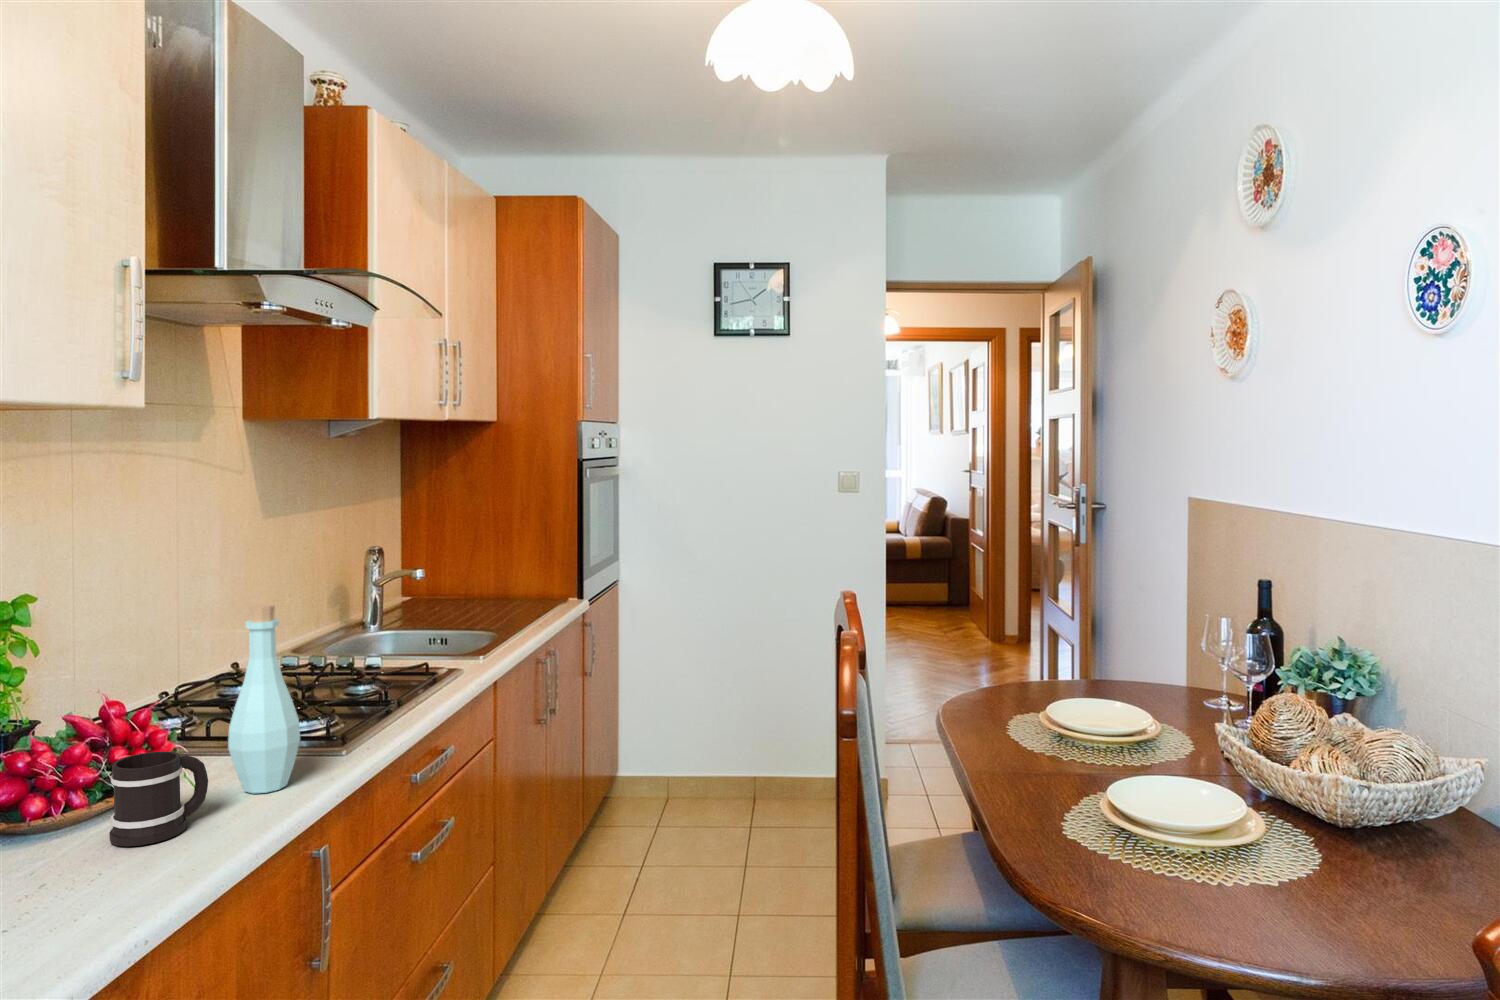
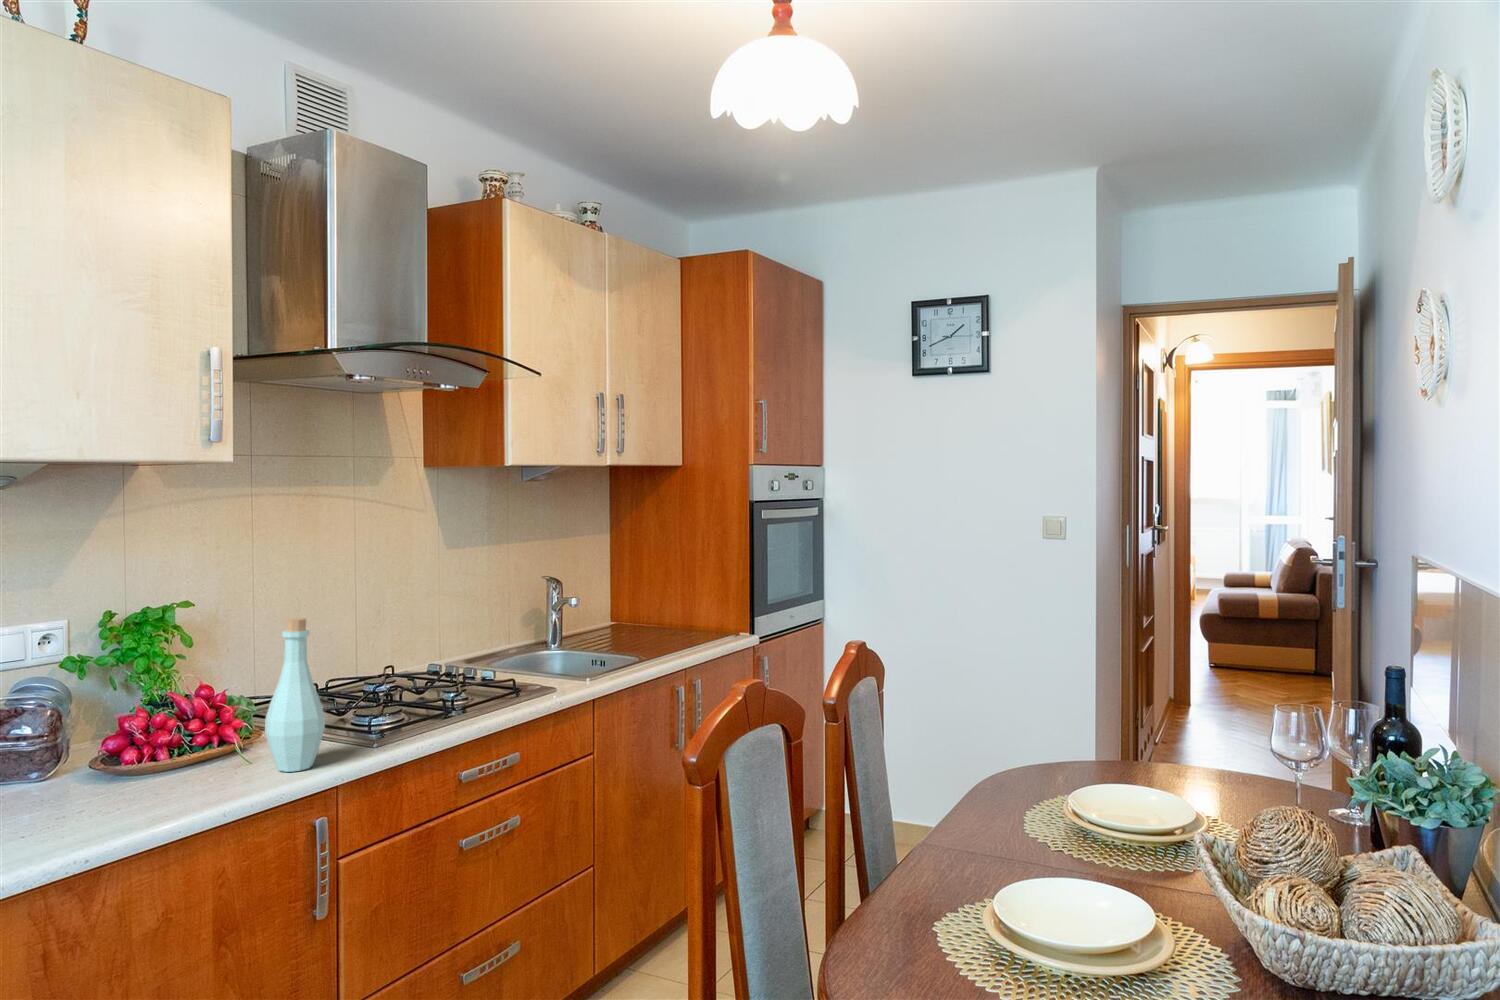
mug: present [109,751,208,846] -> none [152,727,232,797]

